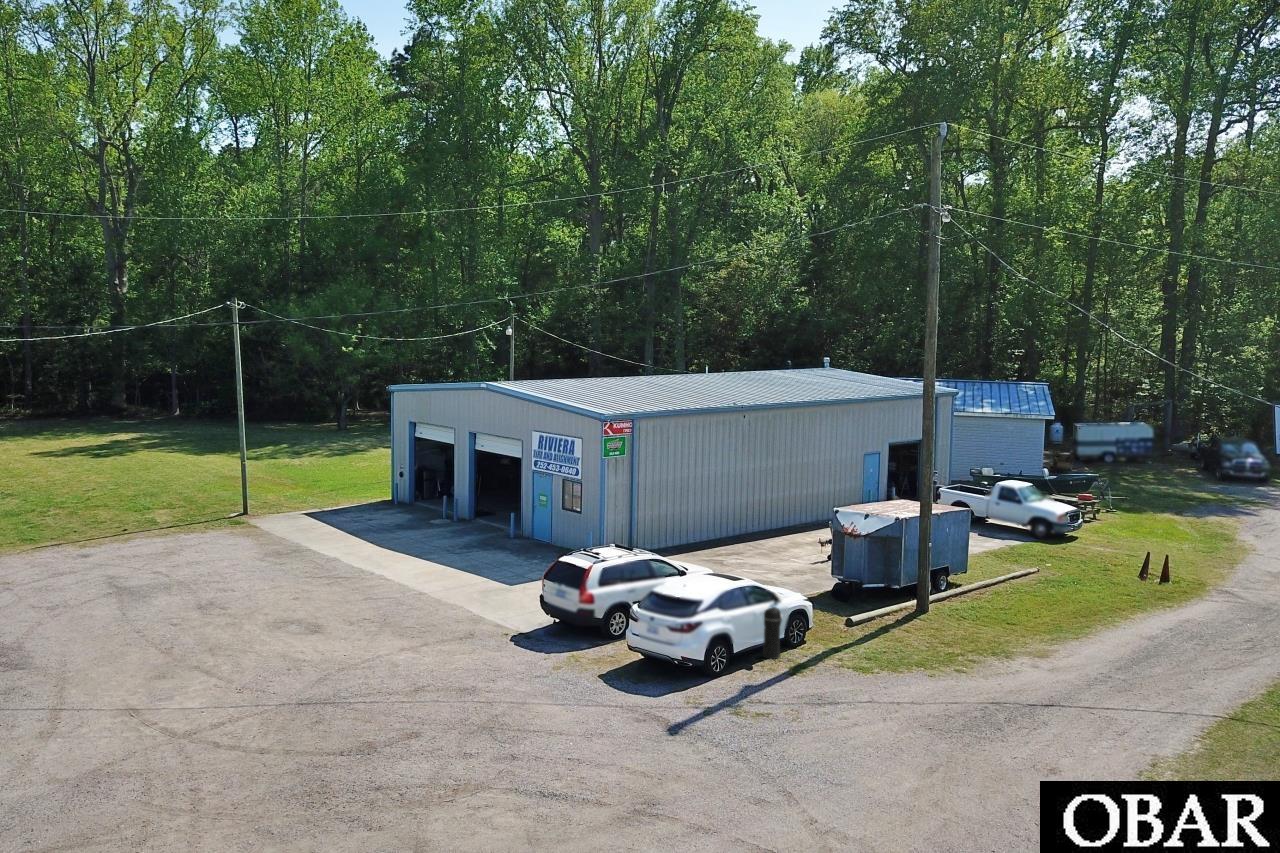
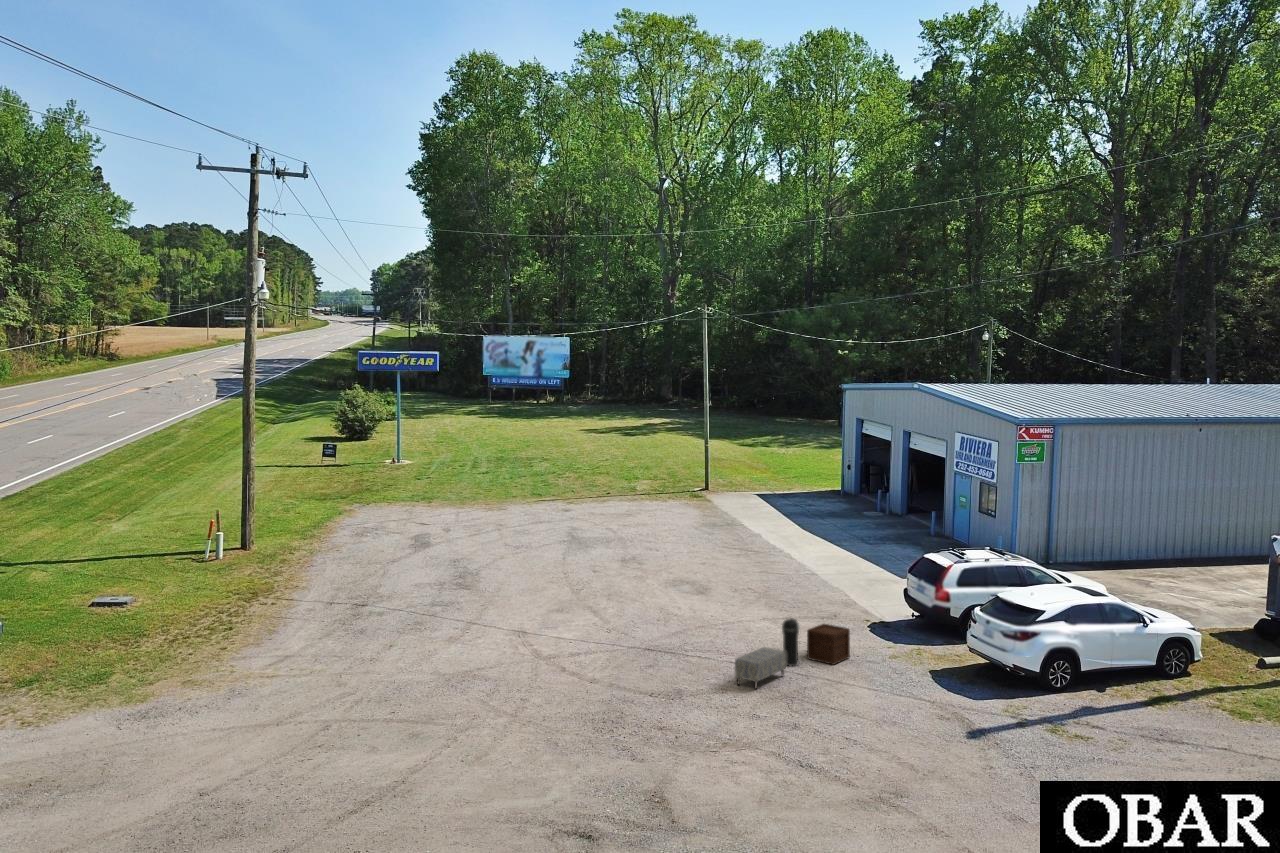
wooden crate: none [789,613,836,658] -> present [807,624,850,665]
bench: none [713,638,767,684] -> present [735,647,786,689]

